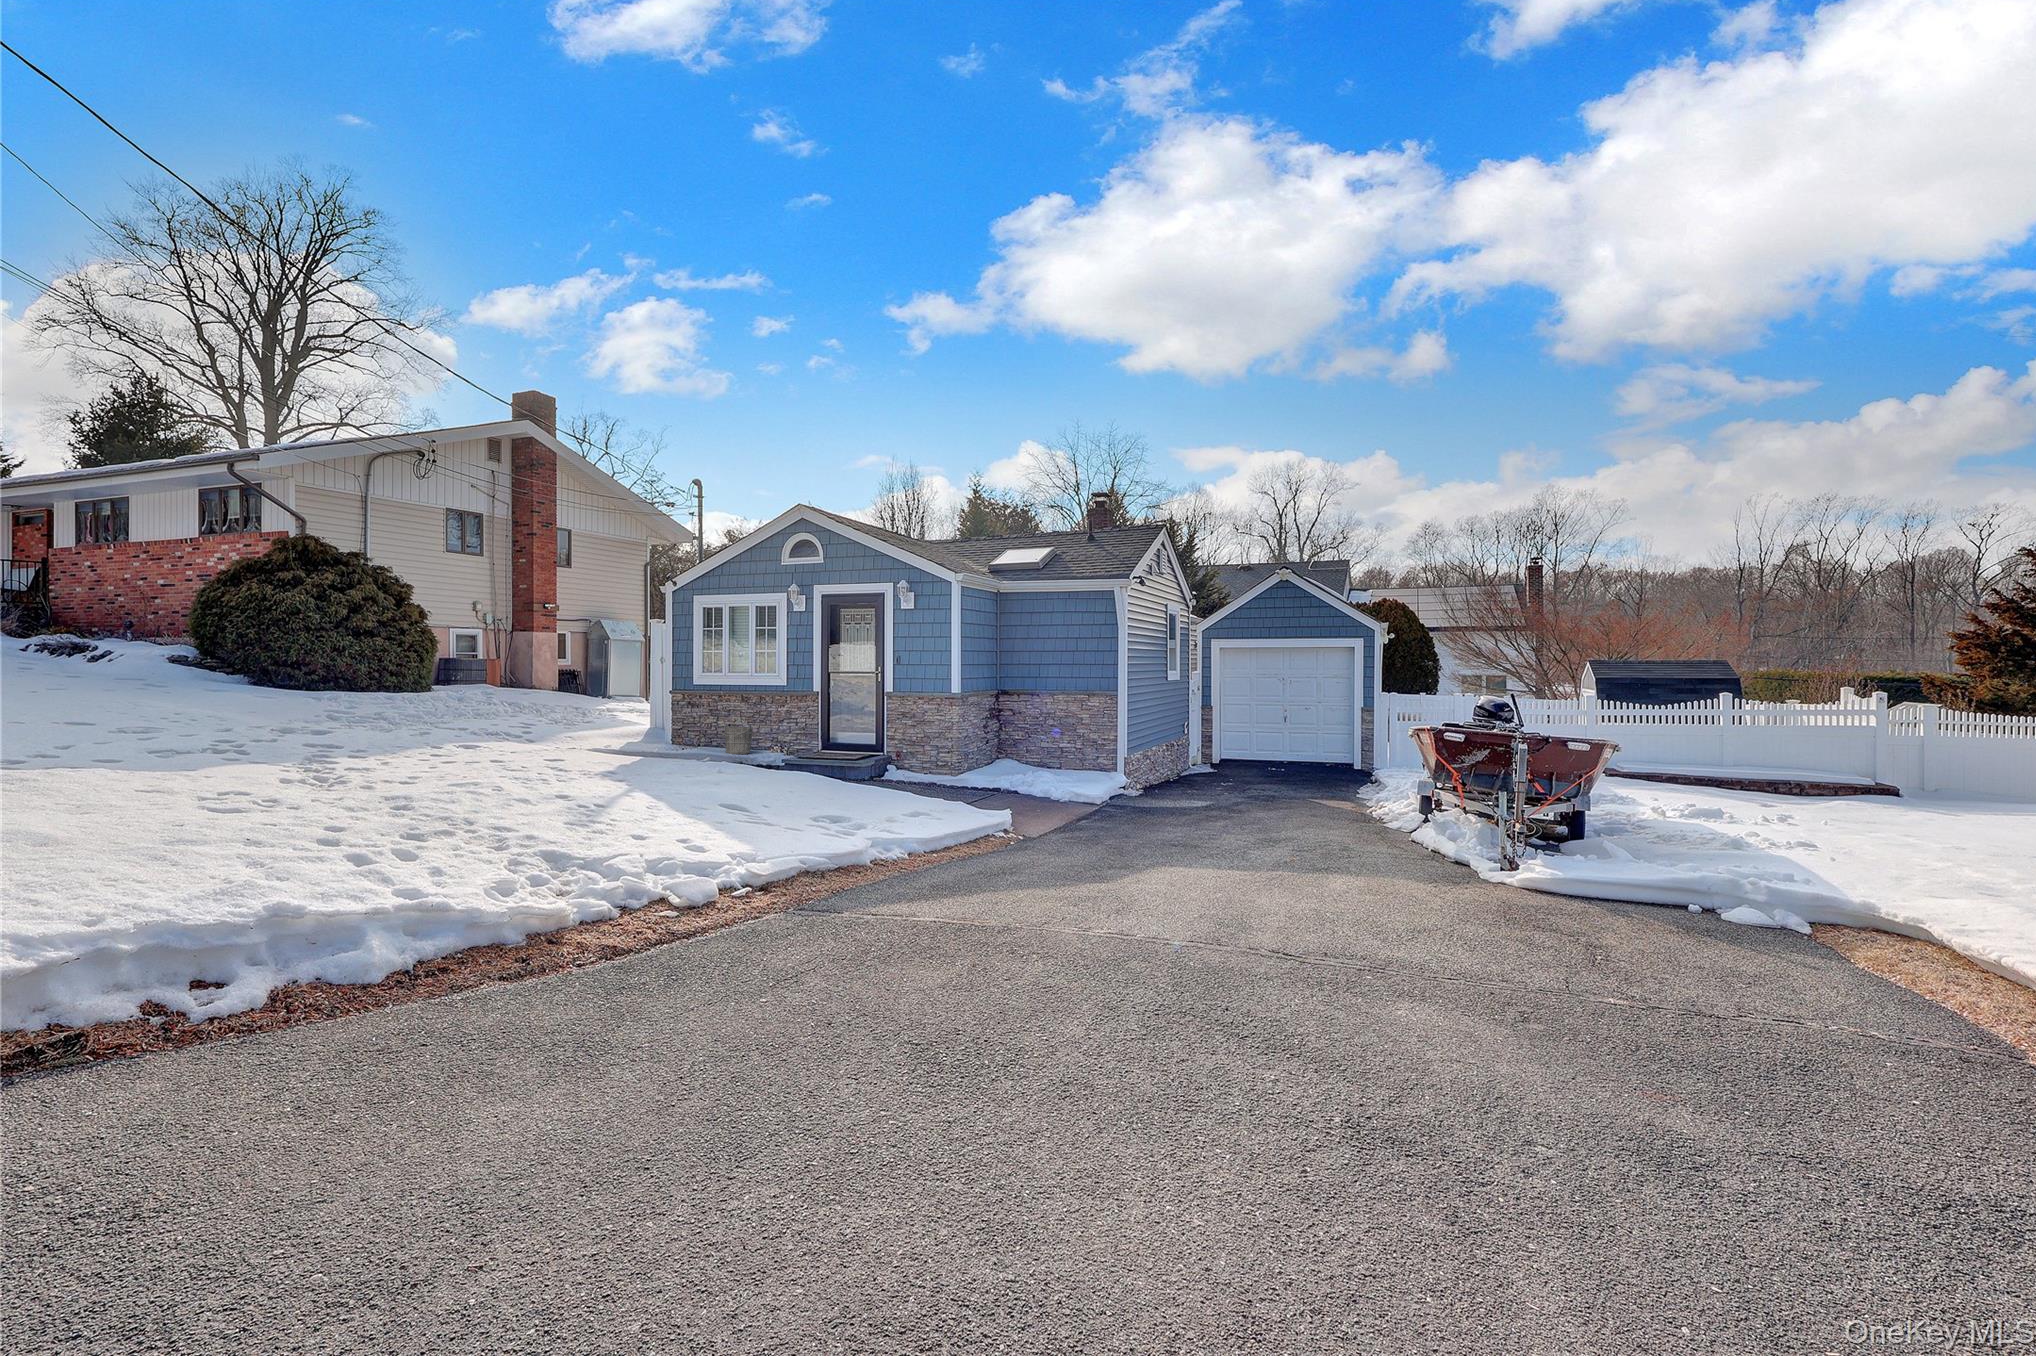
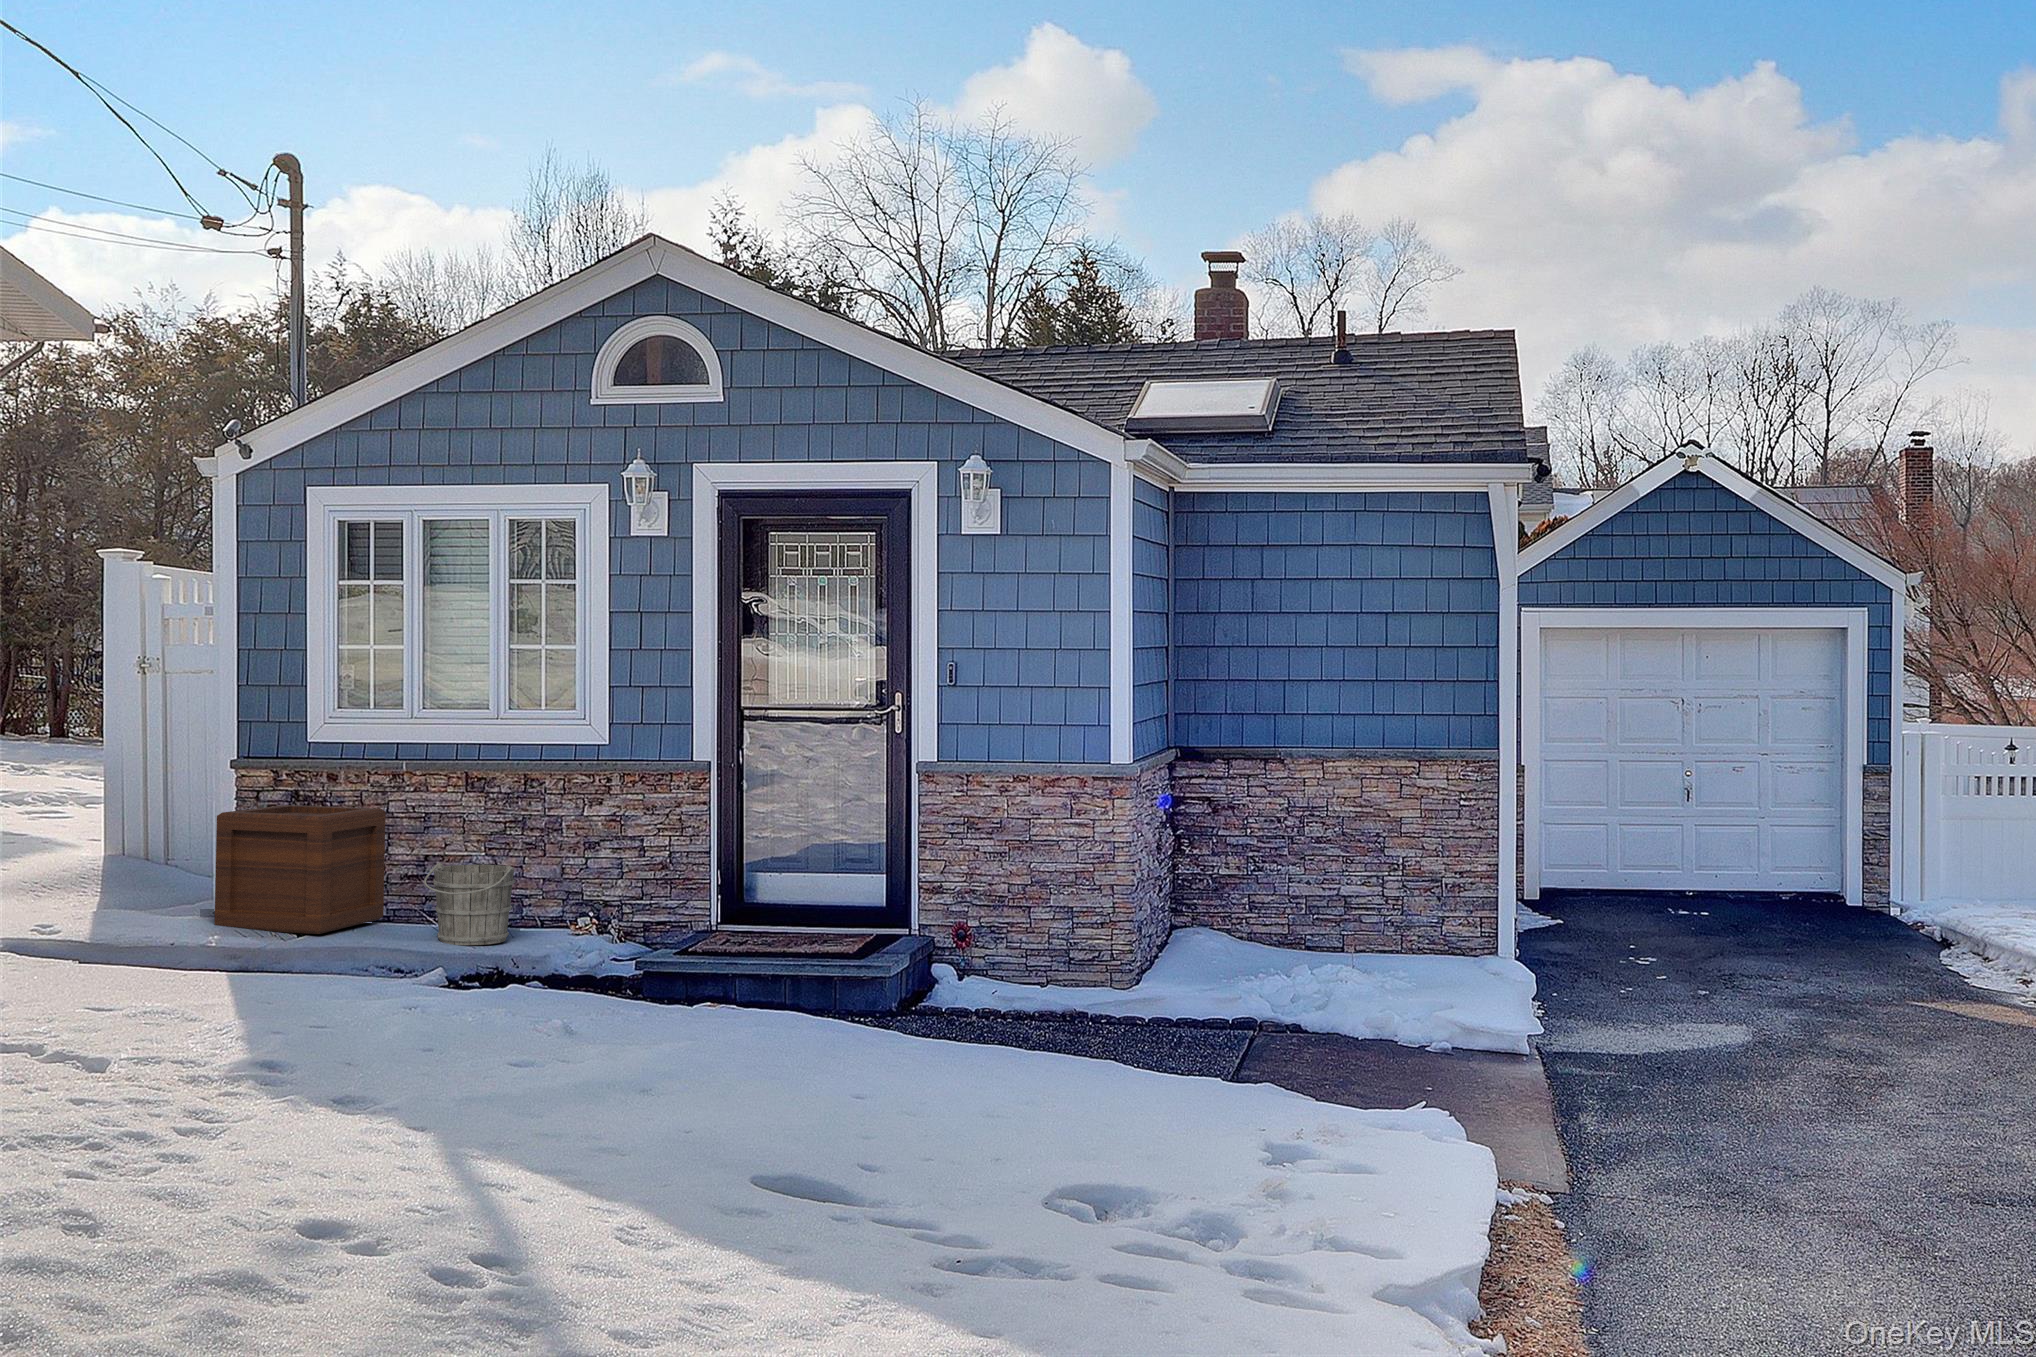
wooden crate: none [655,706,715,748] -> present [215,805,386,934]

